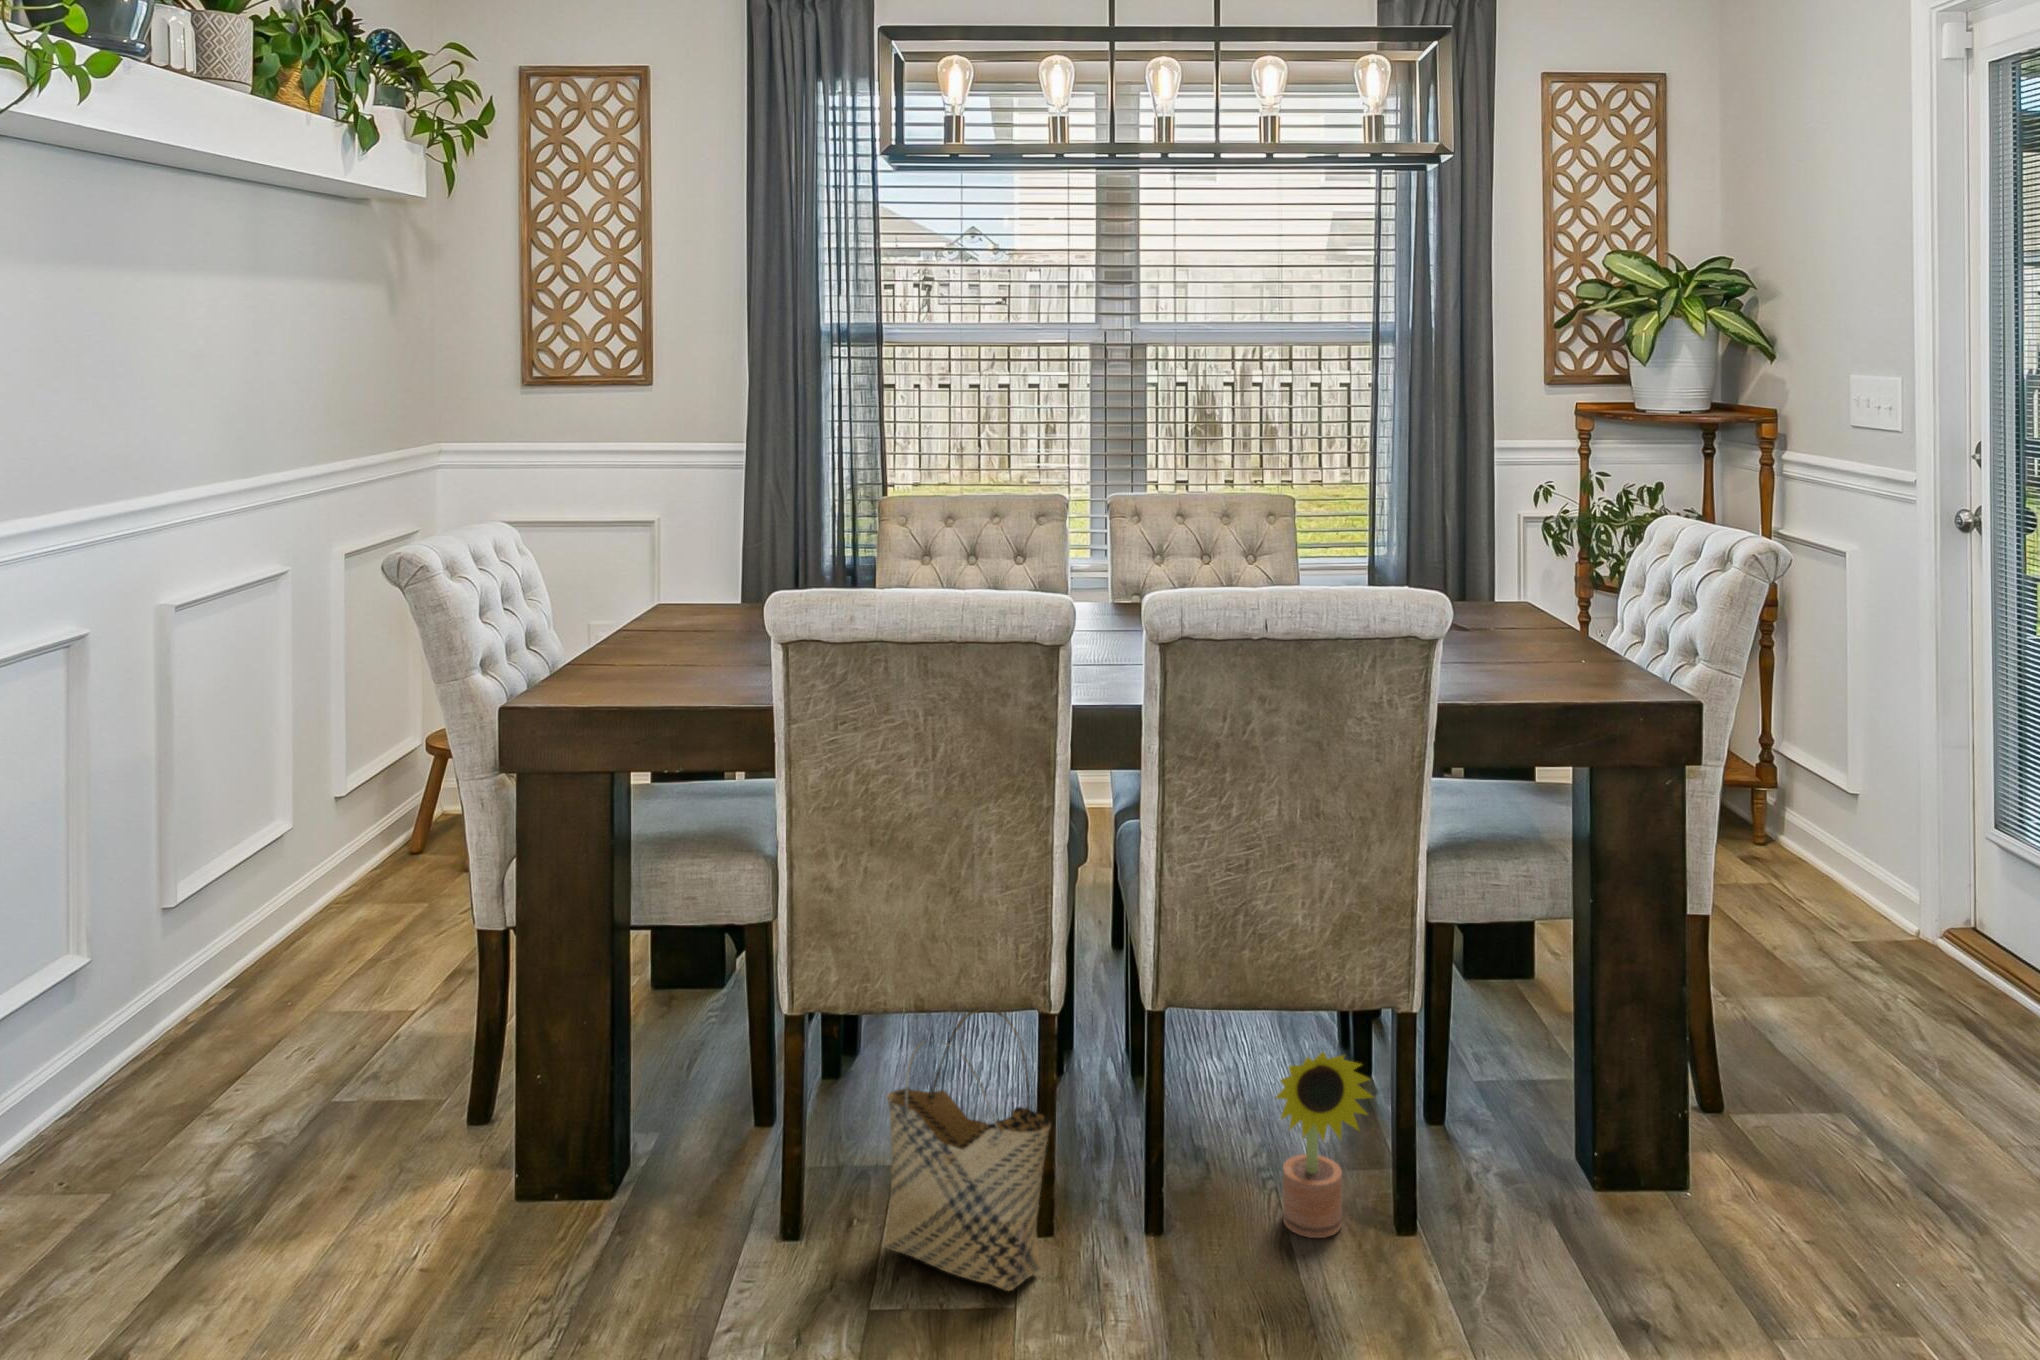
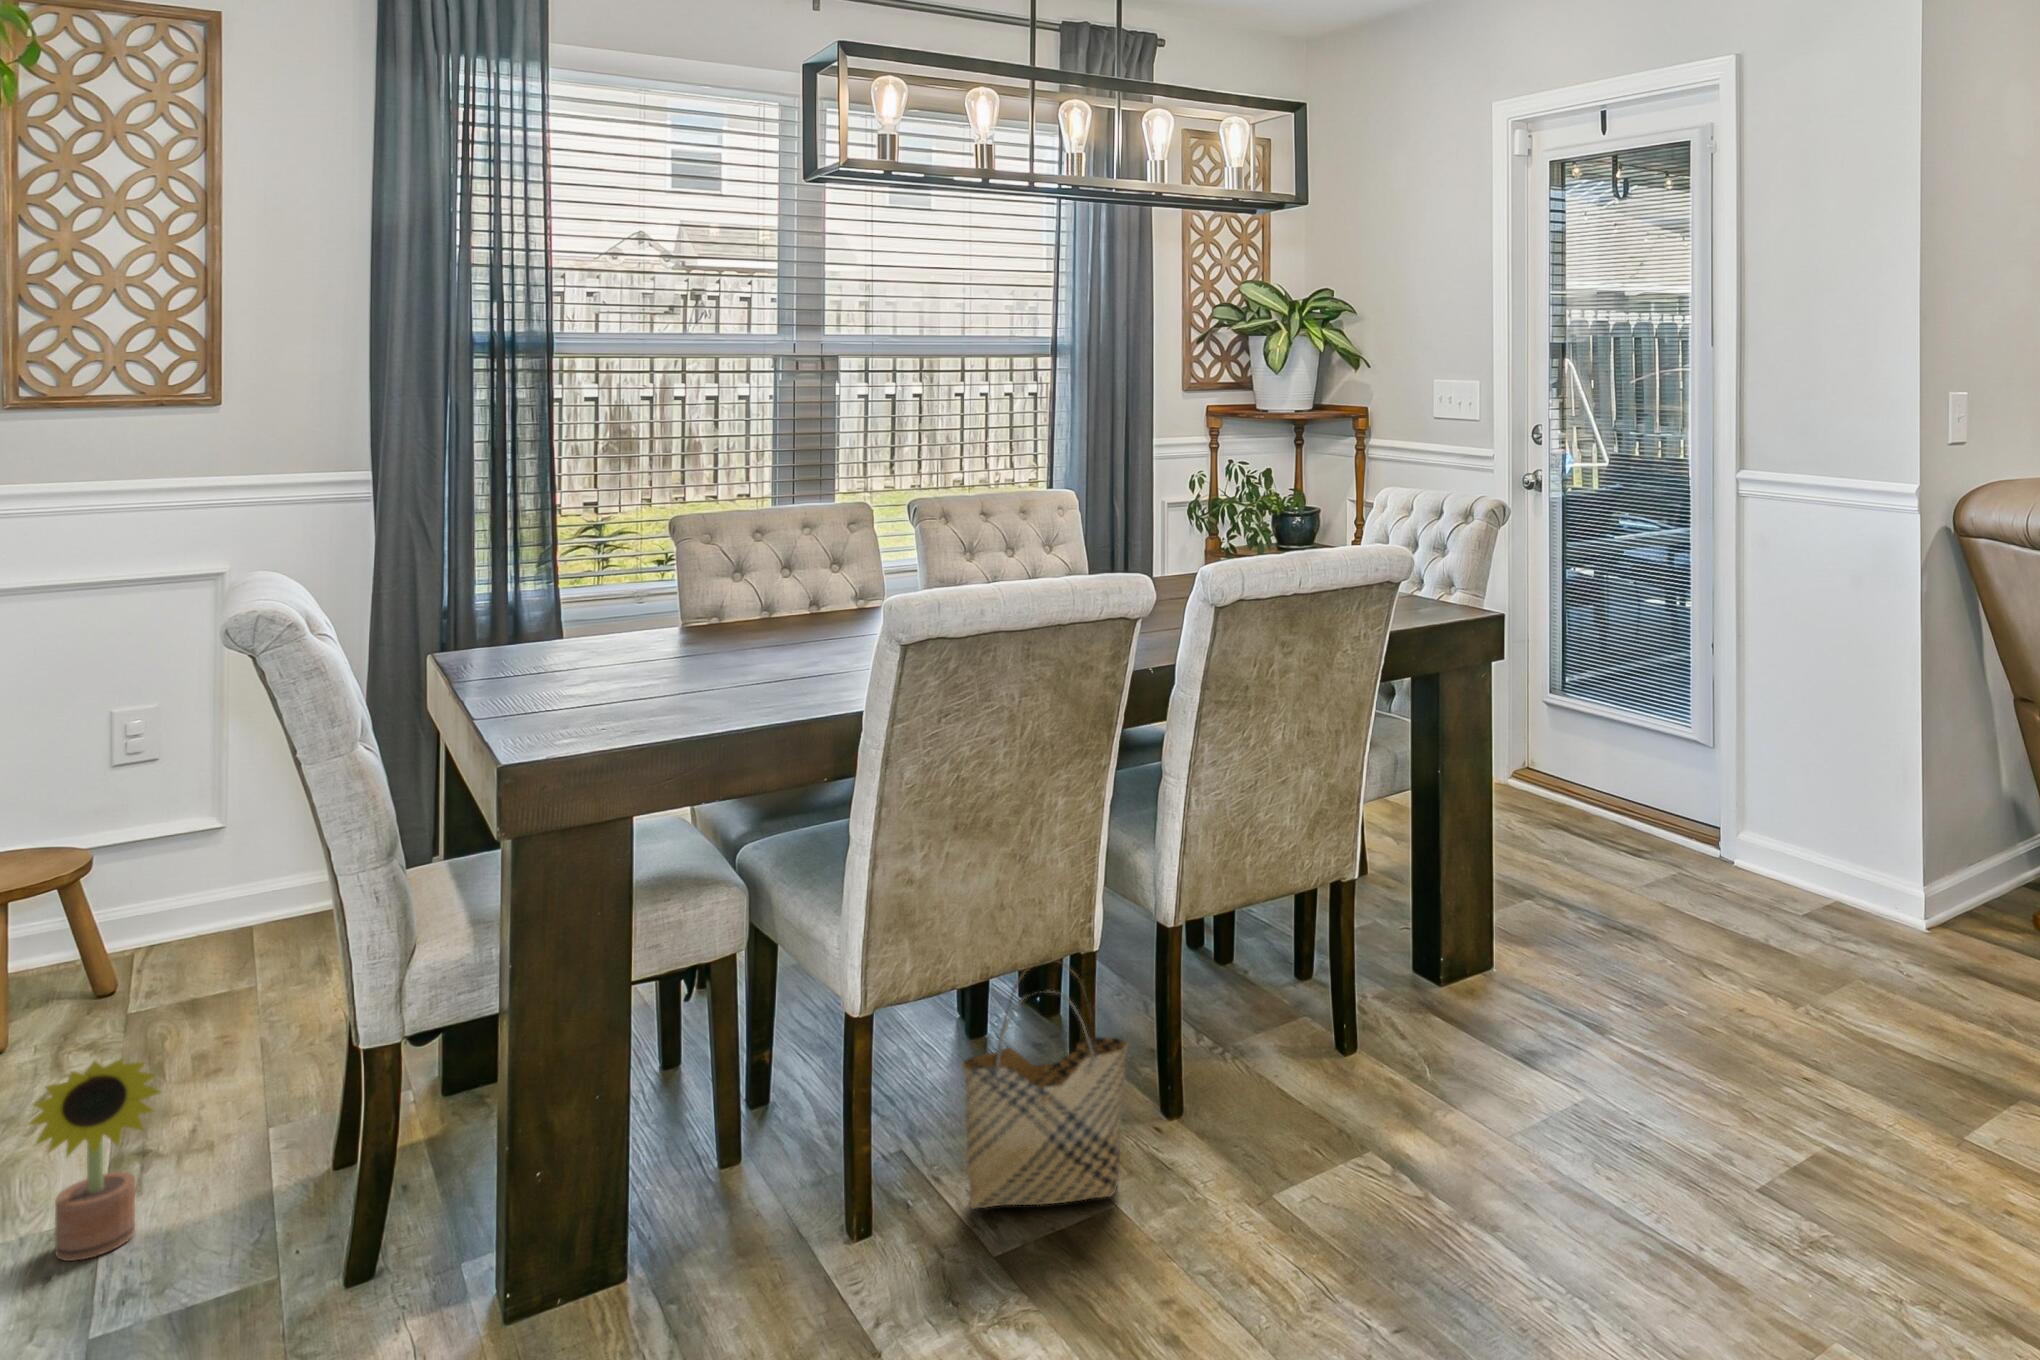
decorative plant: present [1276,1052,1373,1238] -> present [29,1059,160,1261]

